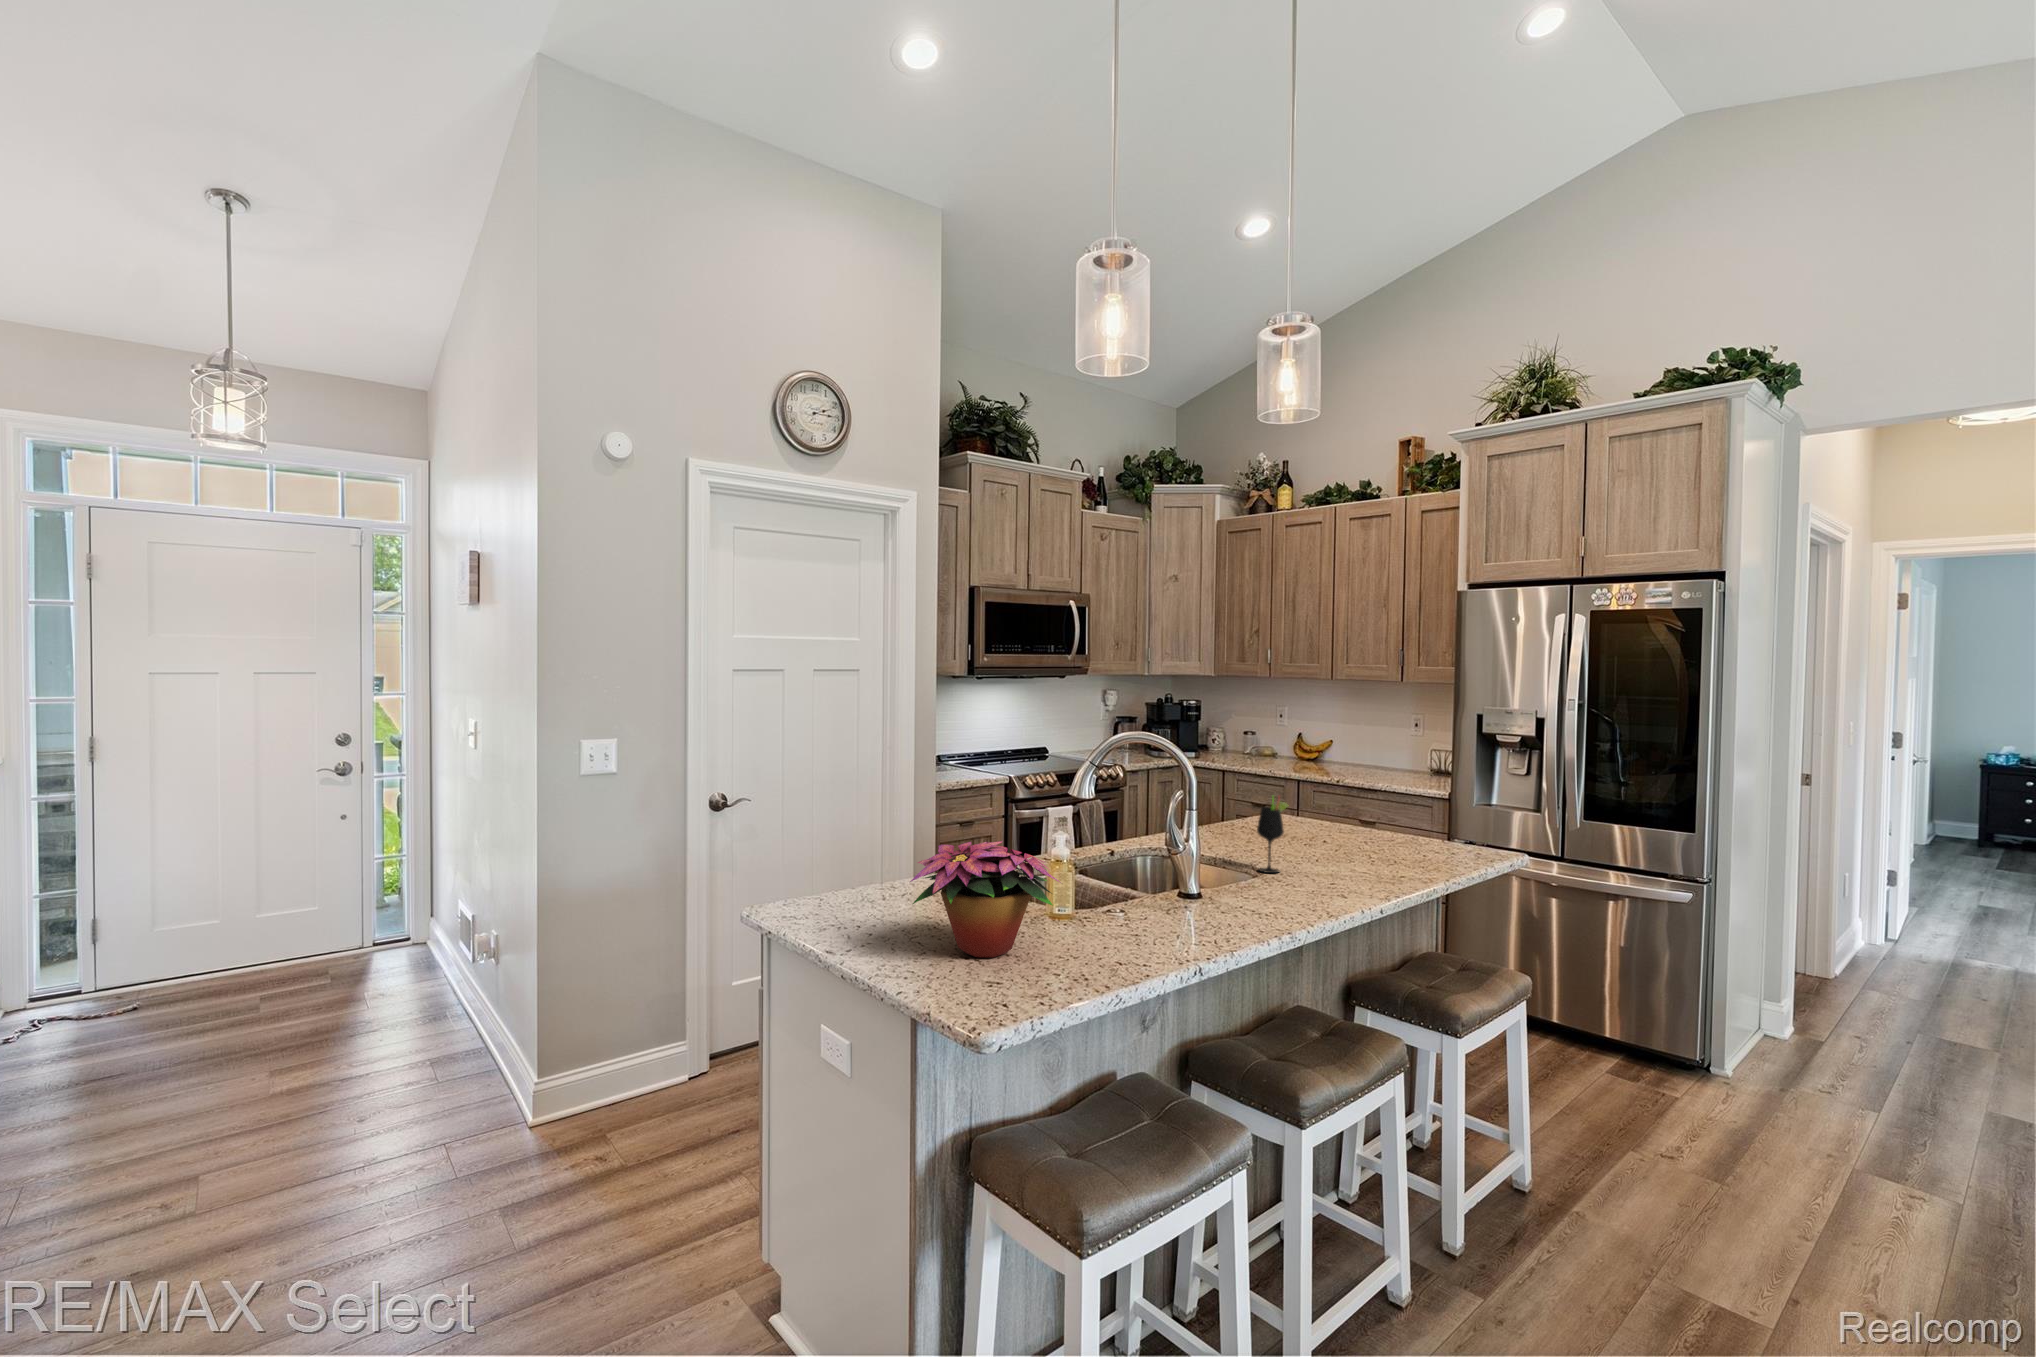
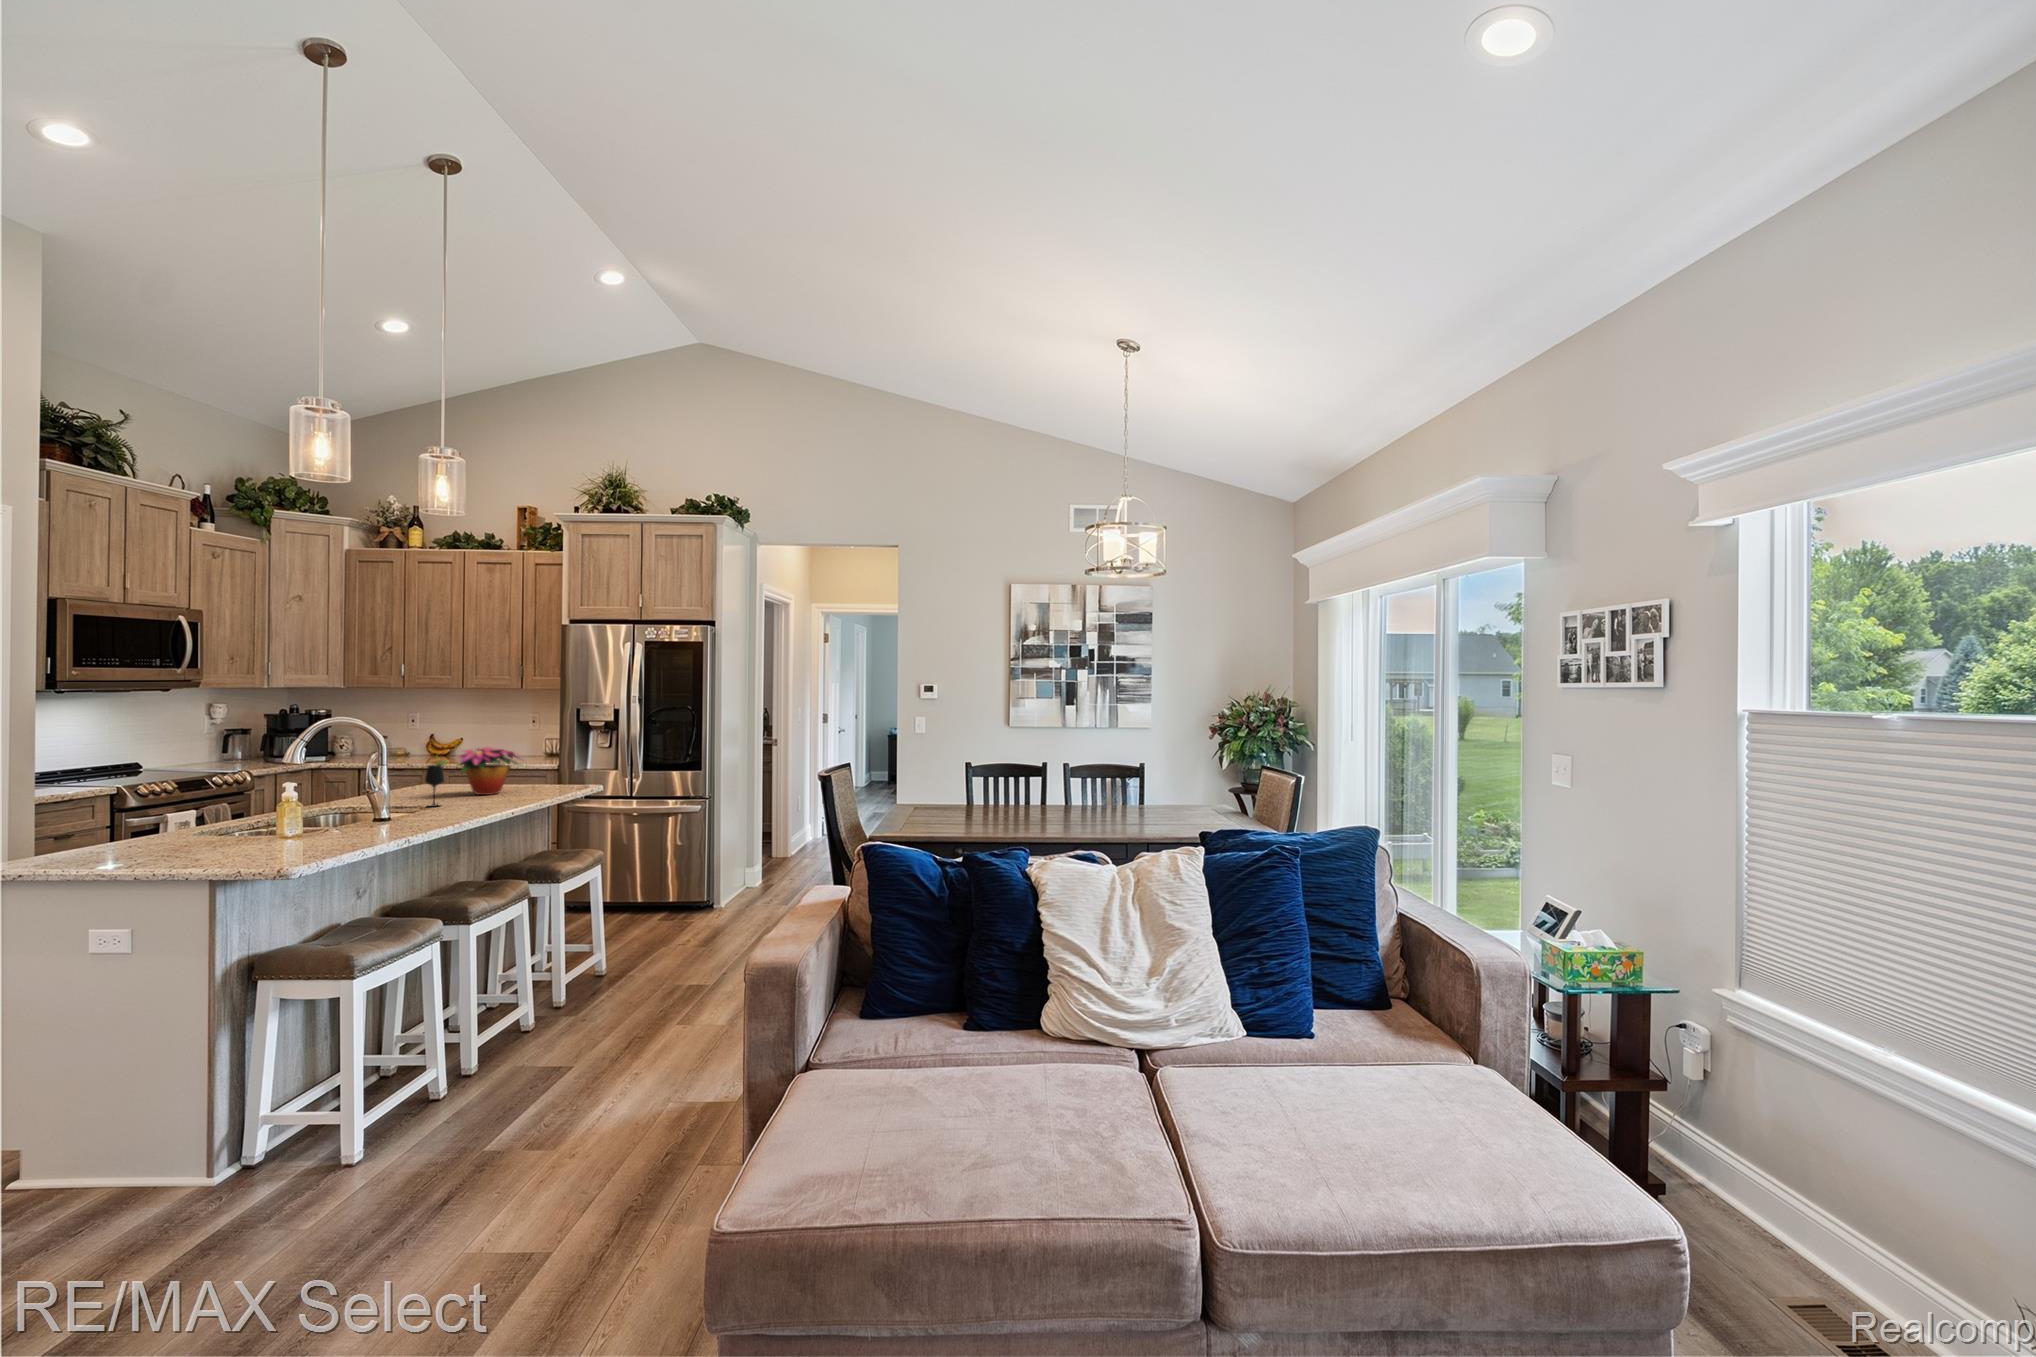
flower arrangement: present [910,841,1061,958] -> present [458,747,520,795]

